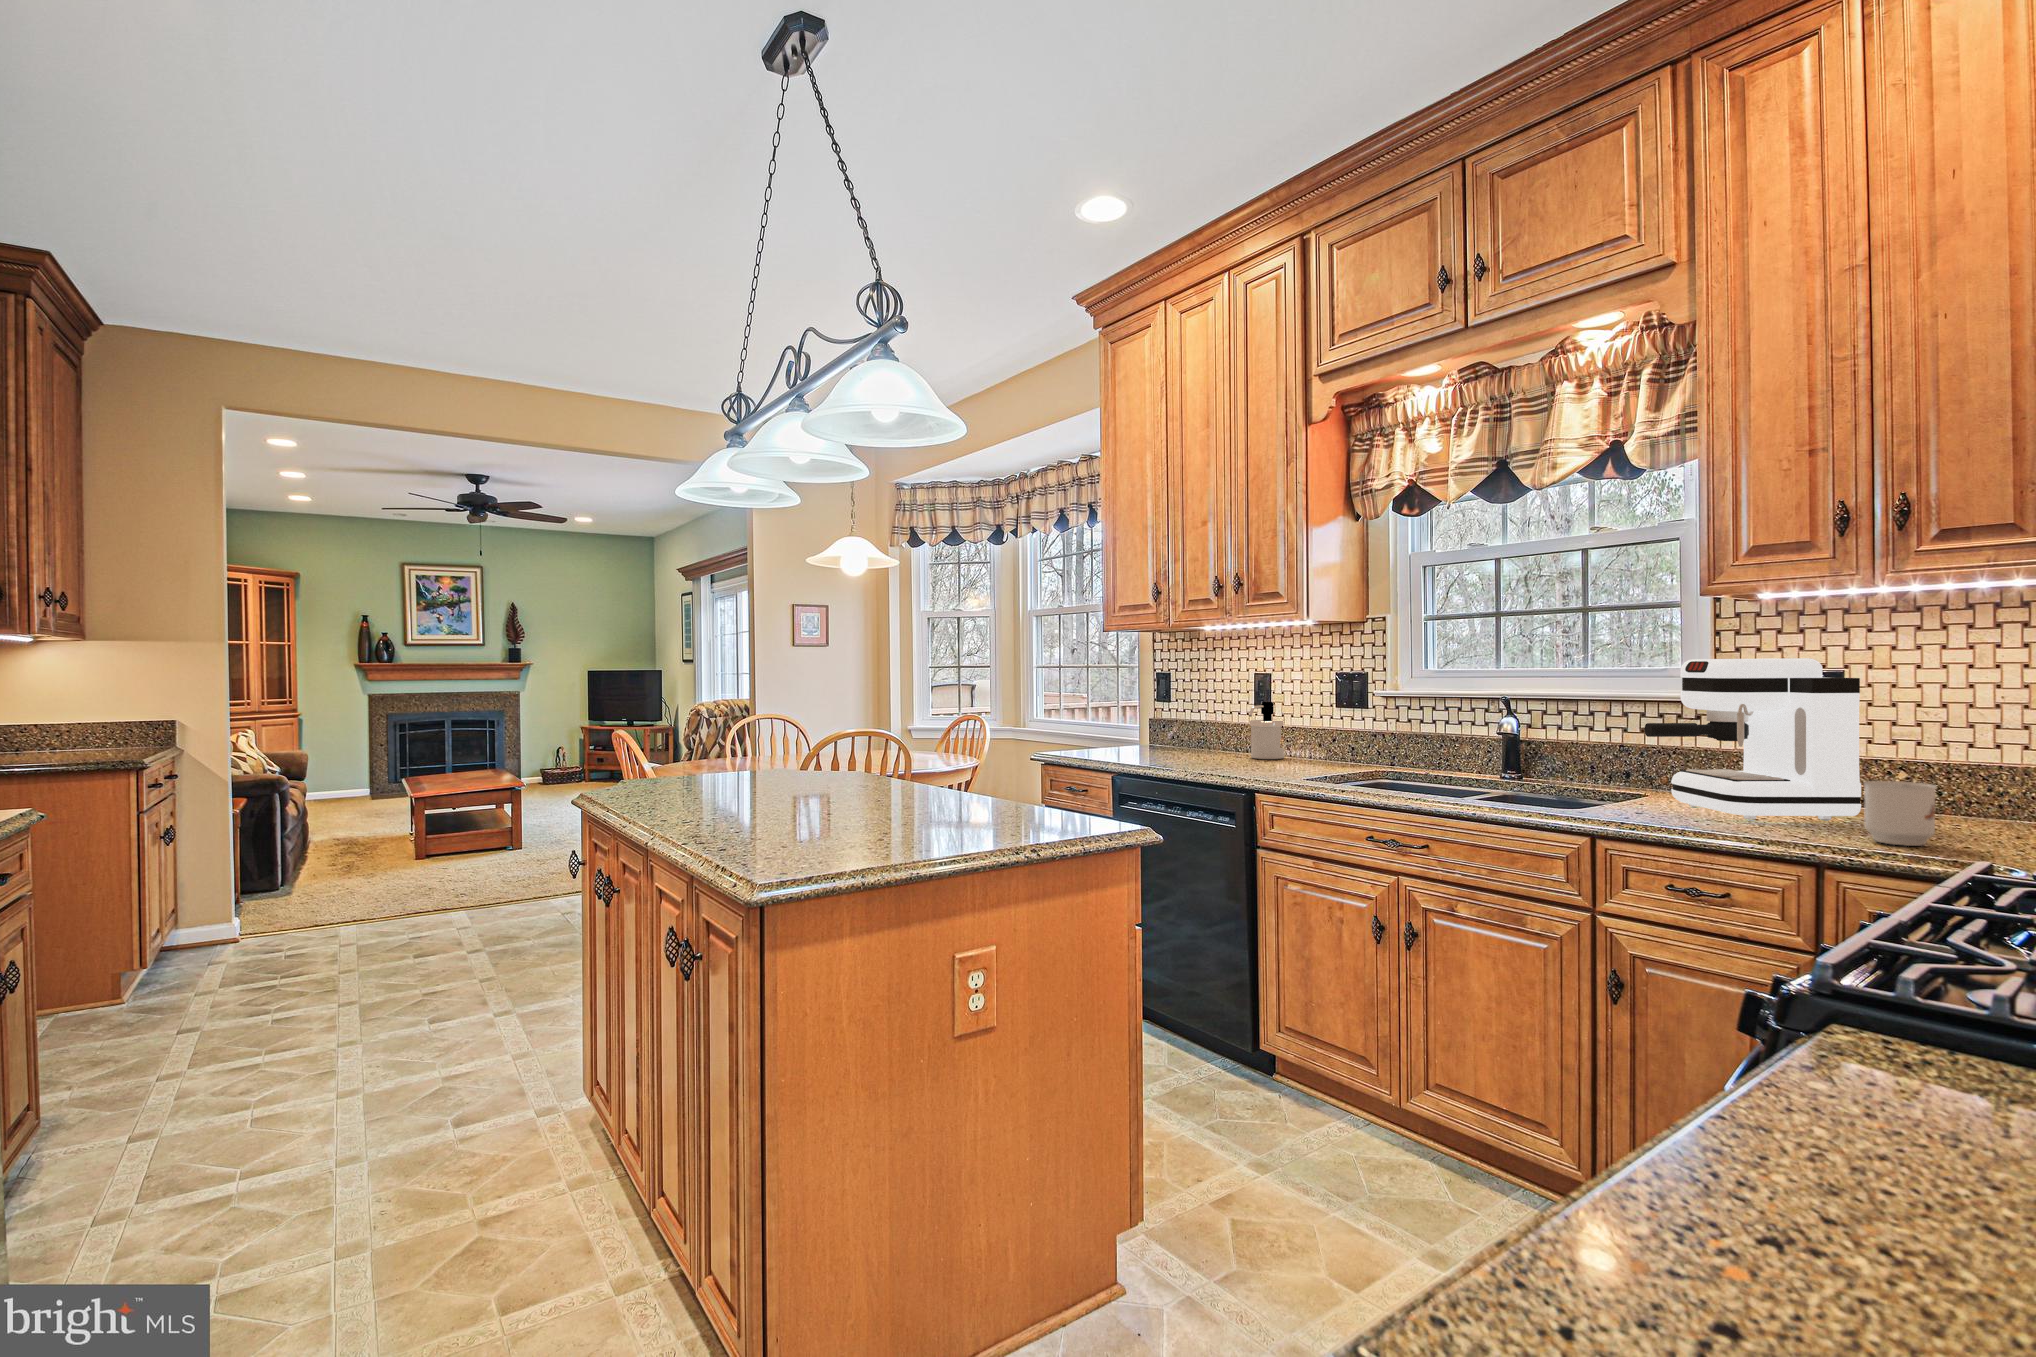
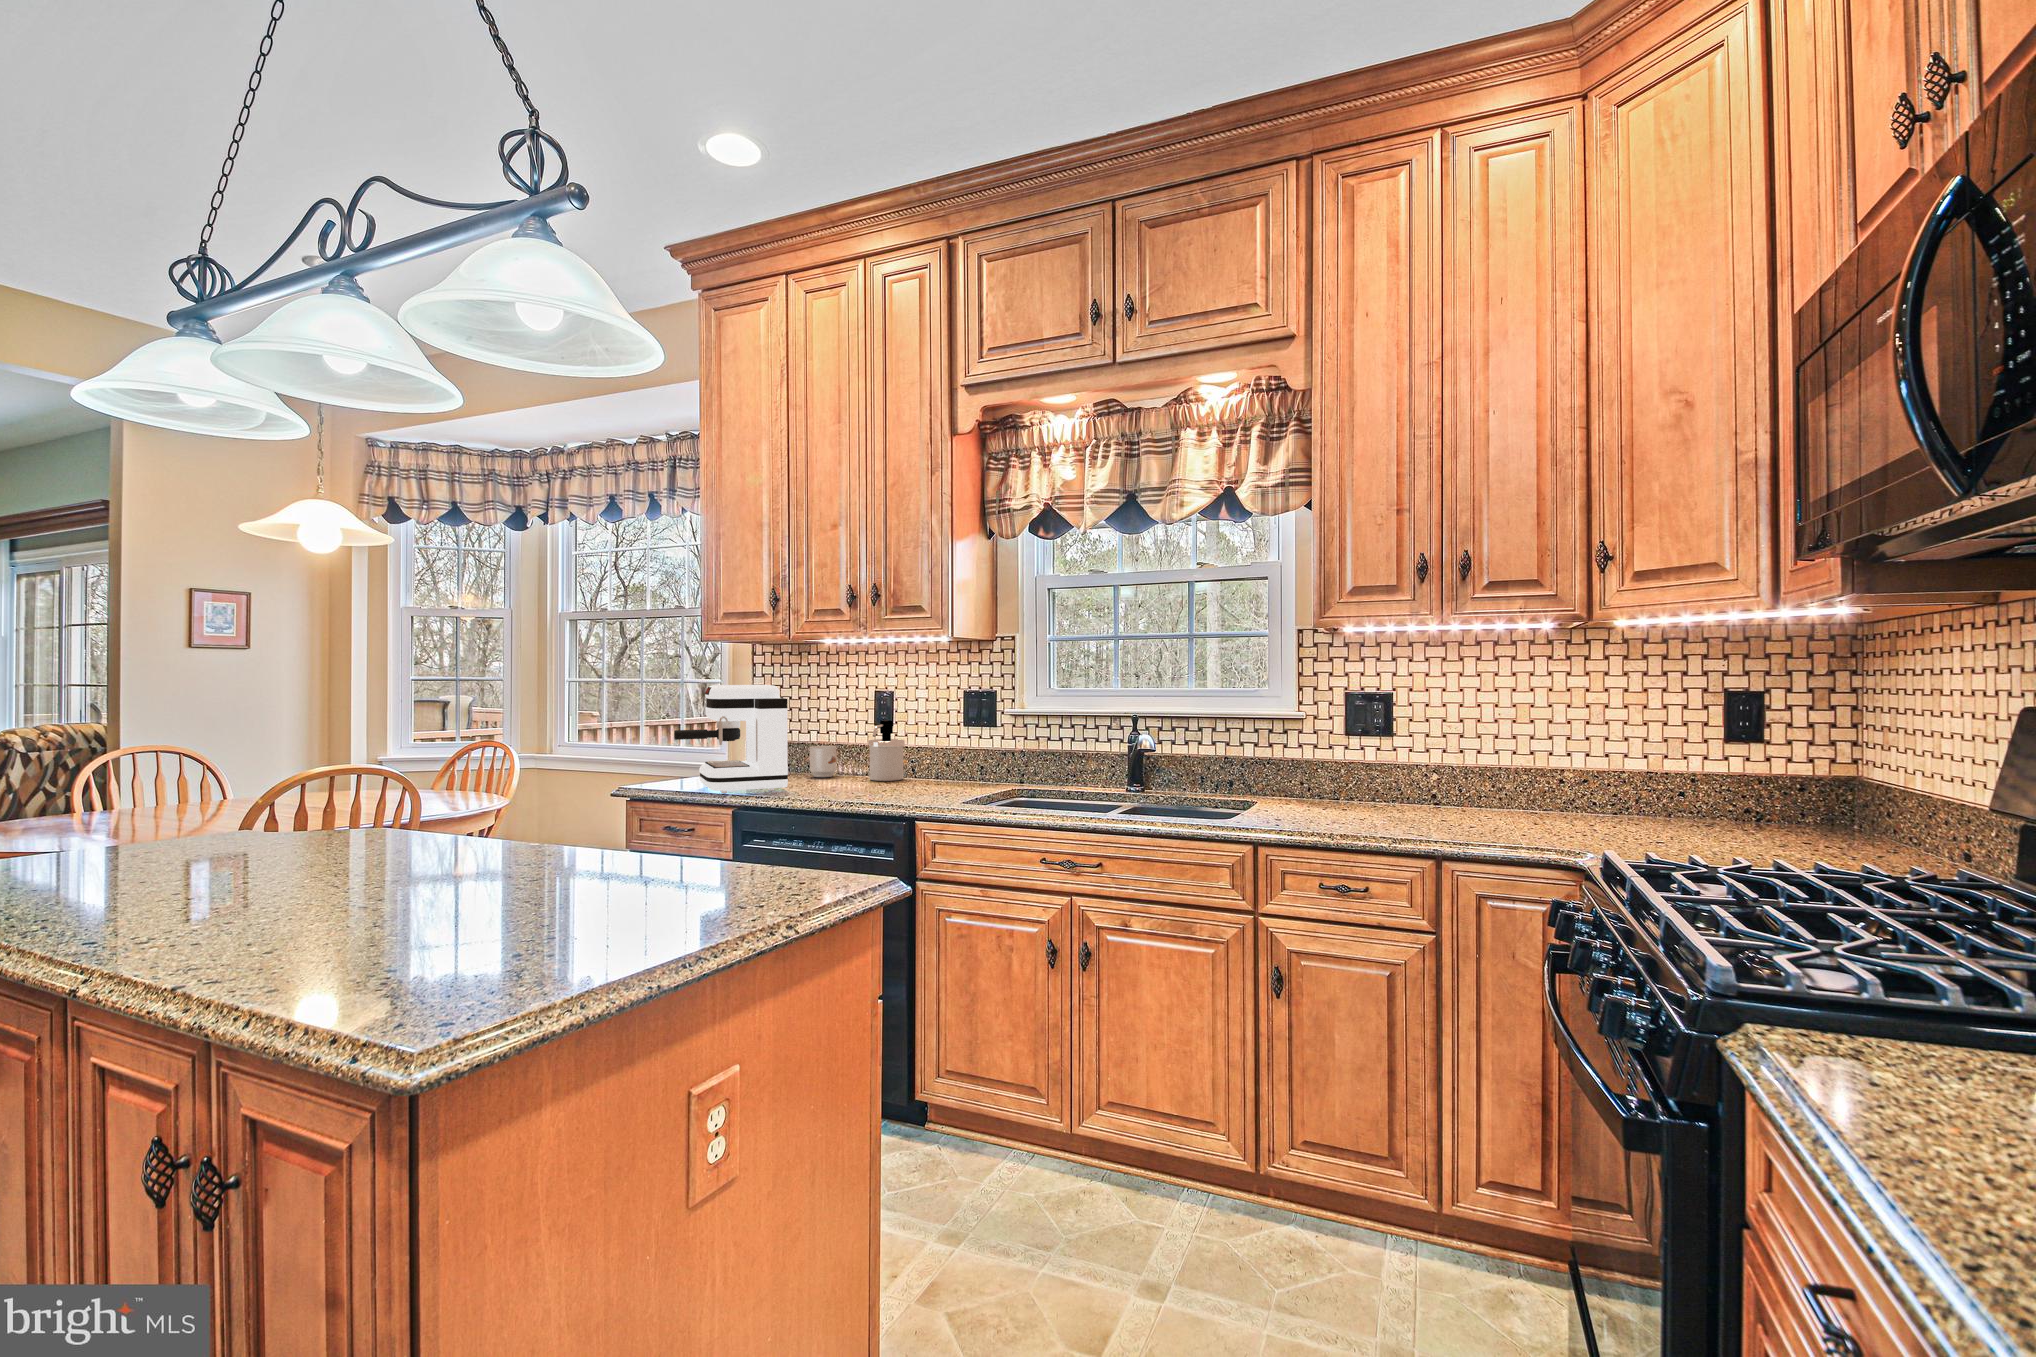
coffee maker: present [1644,658,1861,820] -> present [674,685,788,793]
mug: present [1864,781,1936,846] -> present [809,746,836,777]

